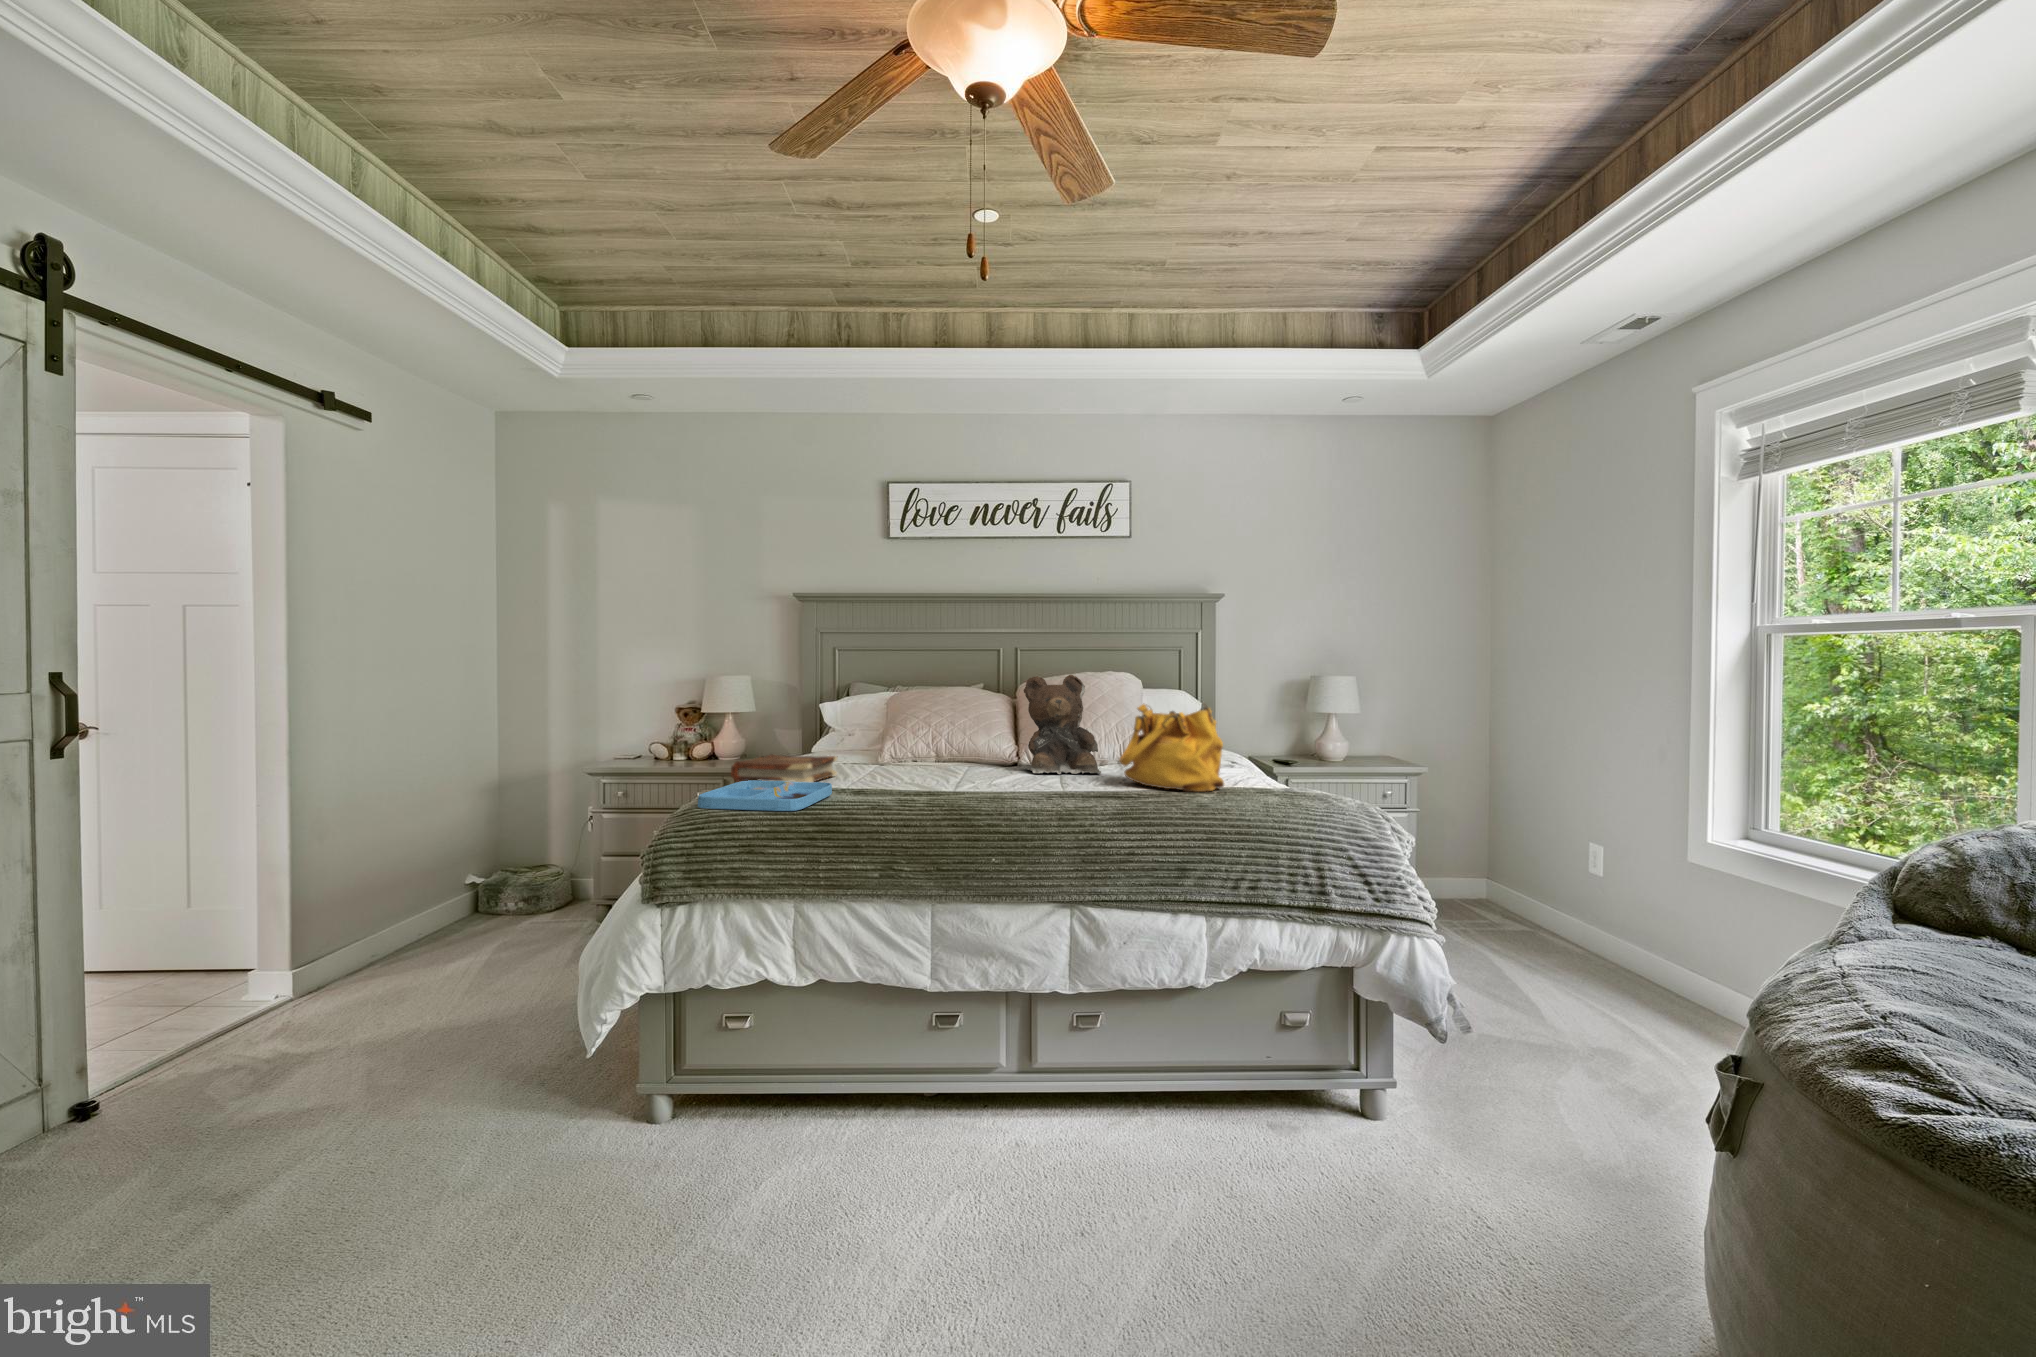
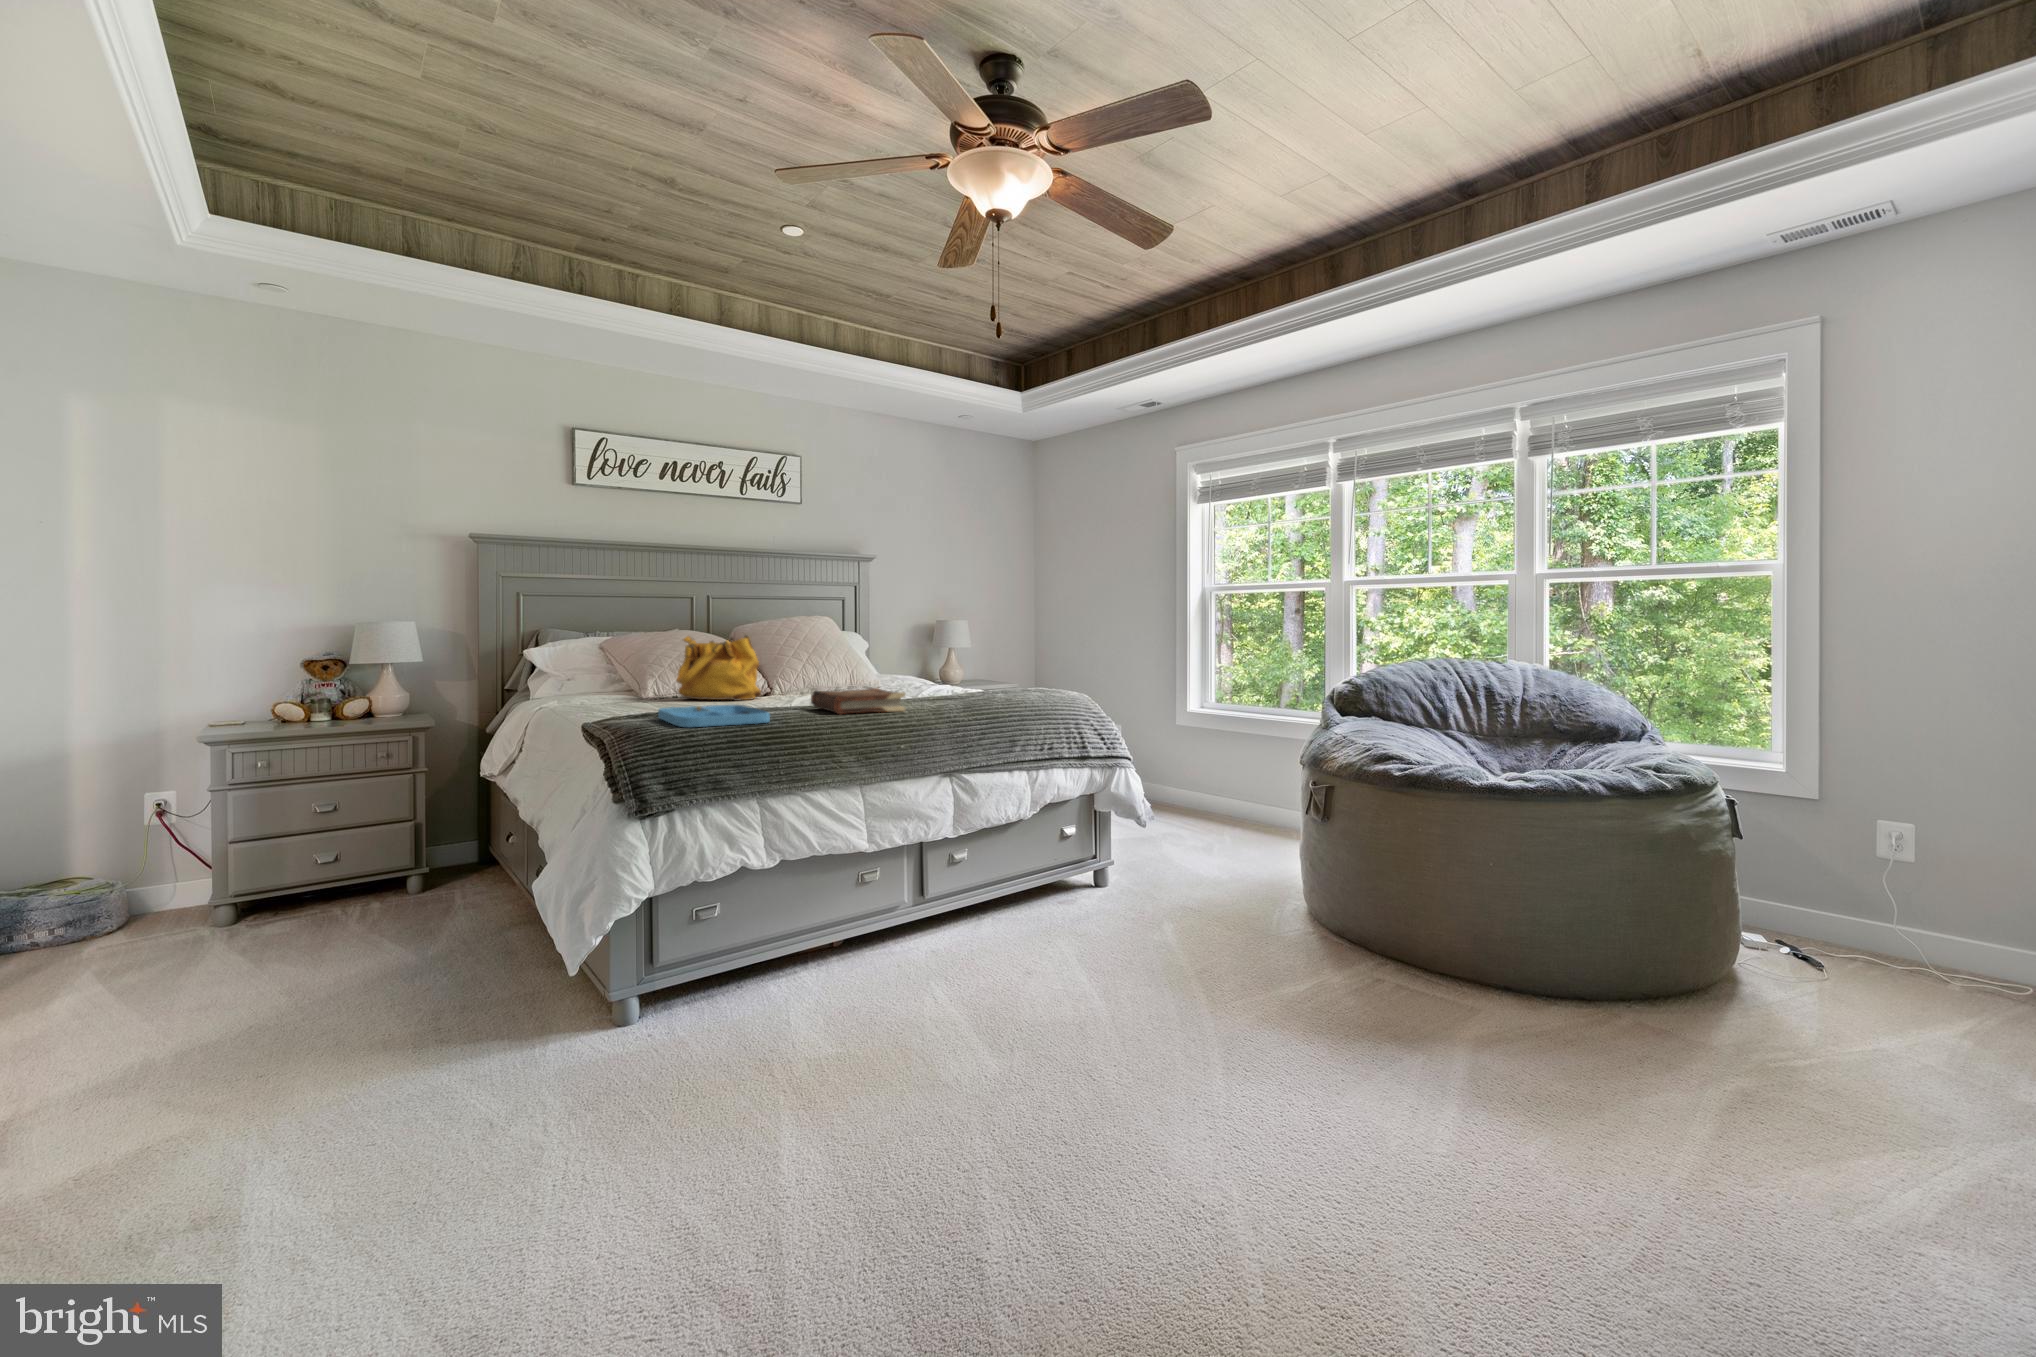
teddy bear: present [1023,675,1101,774] -> none [784,615,857,695]
handbag: present [1119,703,1224,792] -> present [676,635,761,701]
book: present [731,754,837,782] -> present [811,688,905,715]

